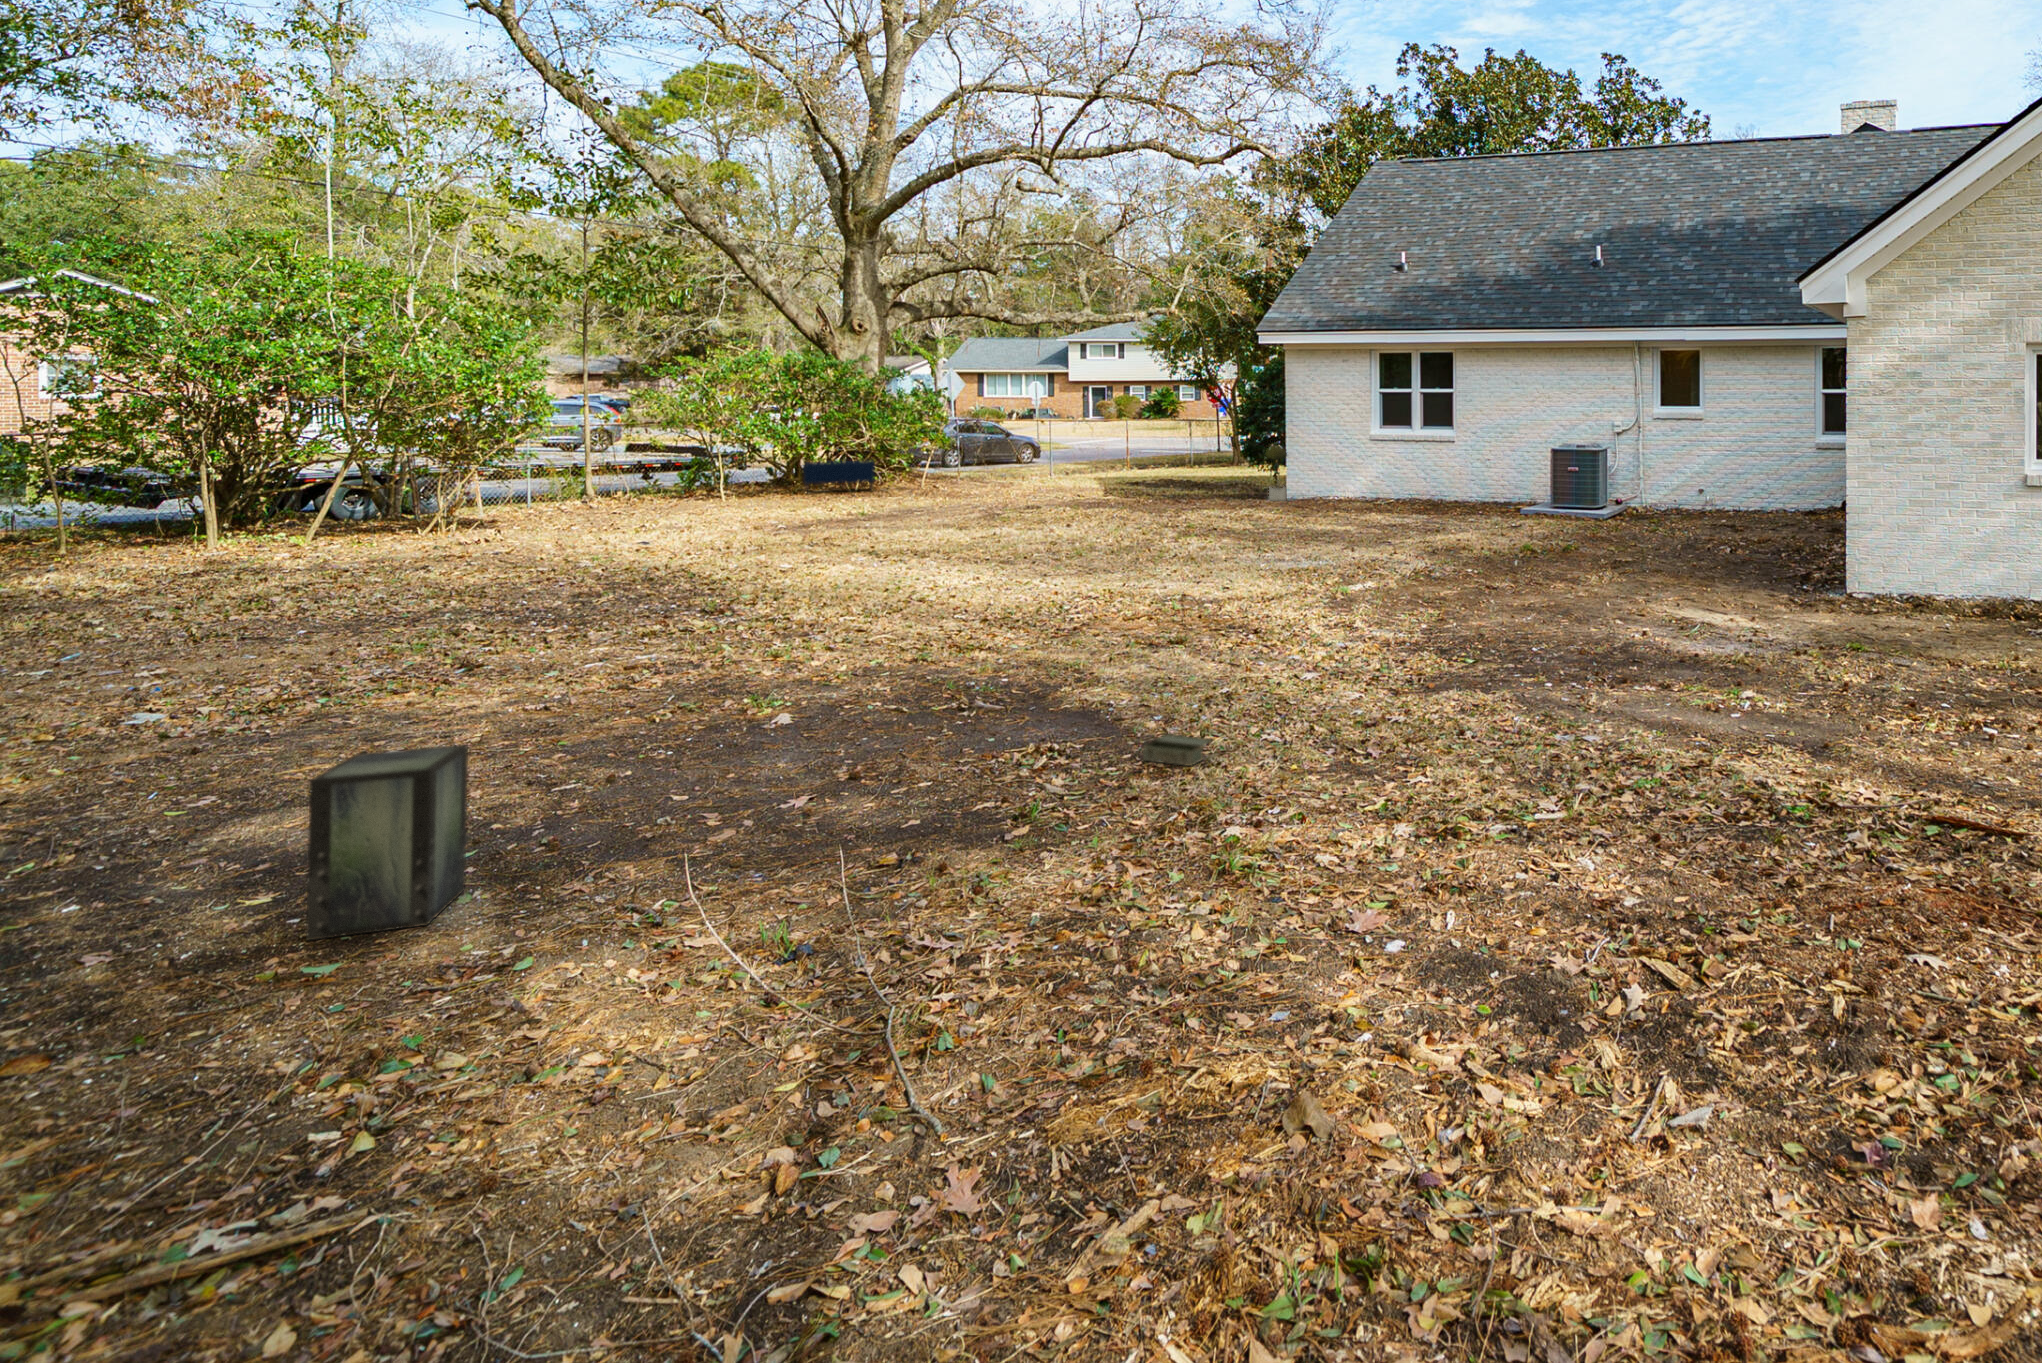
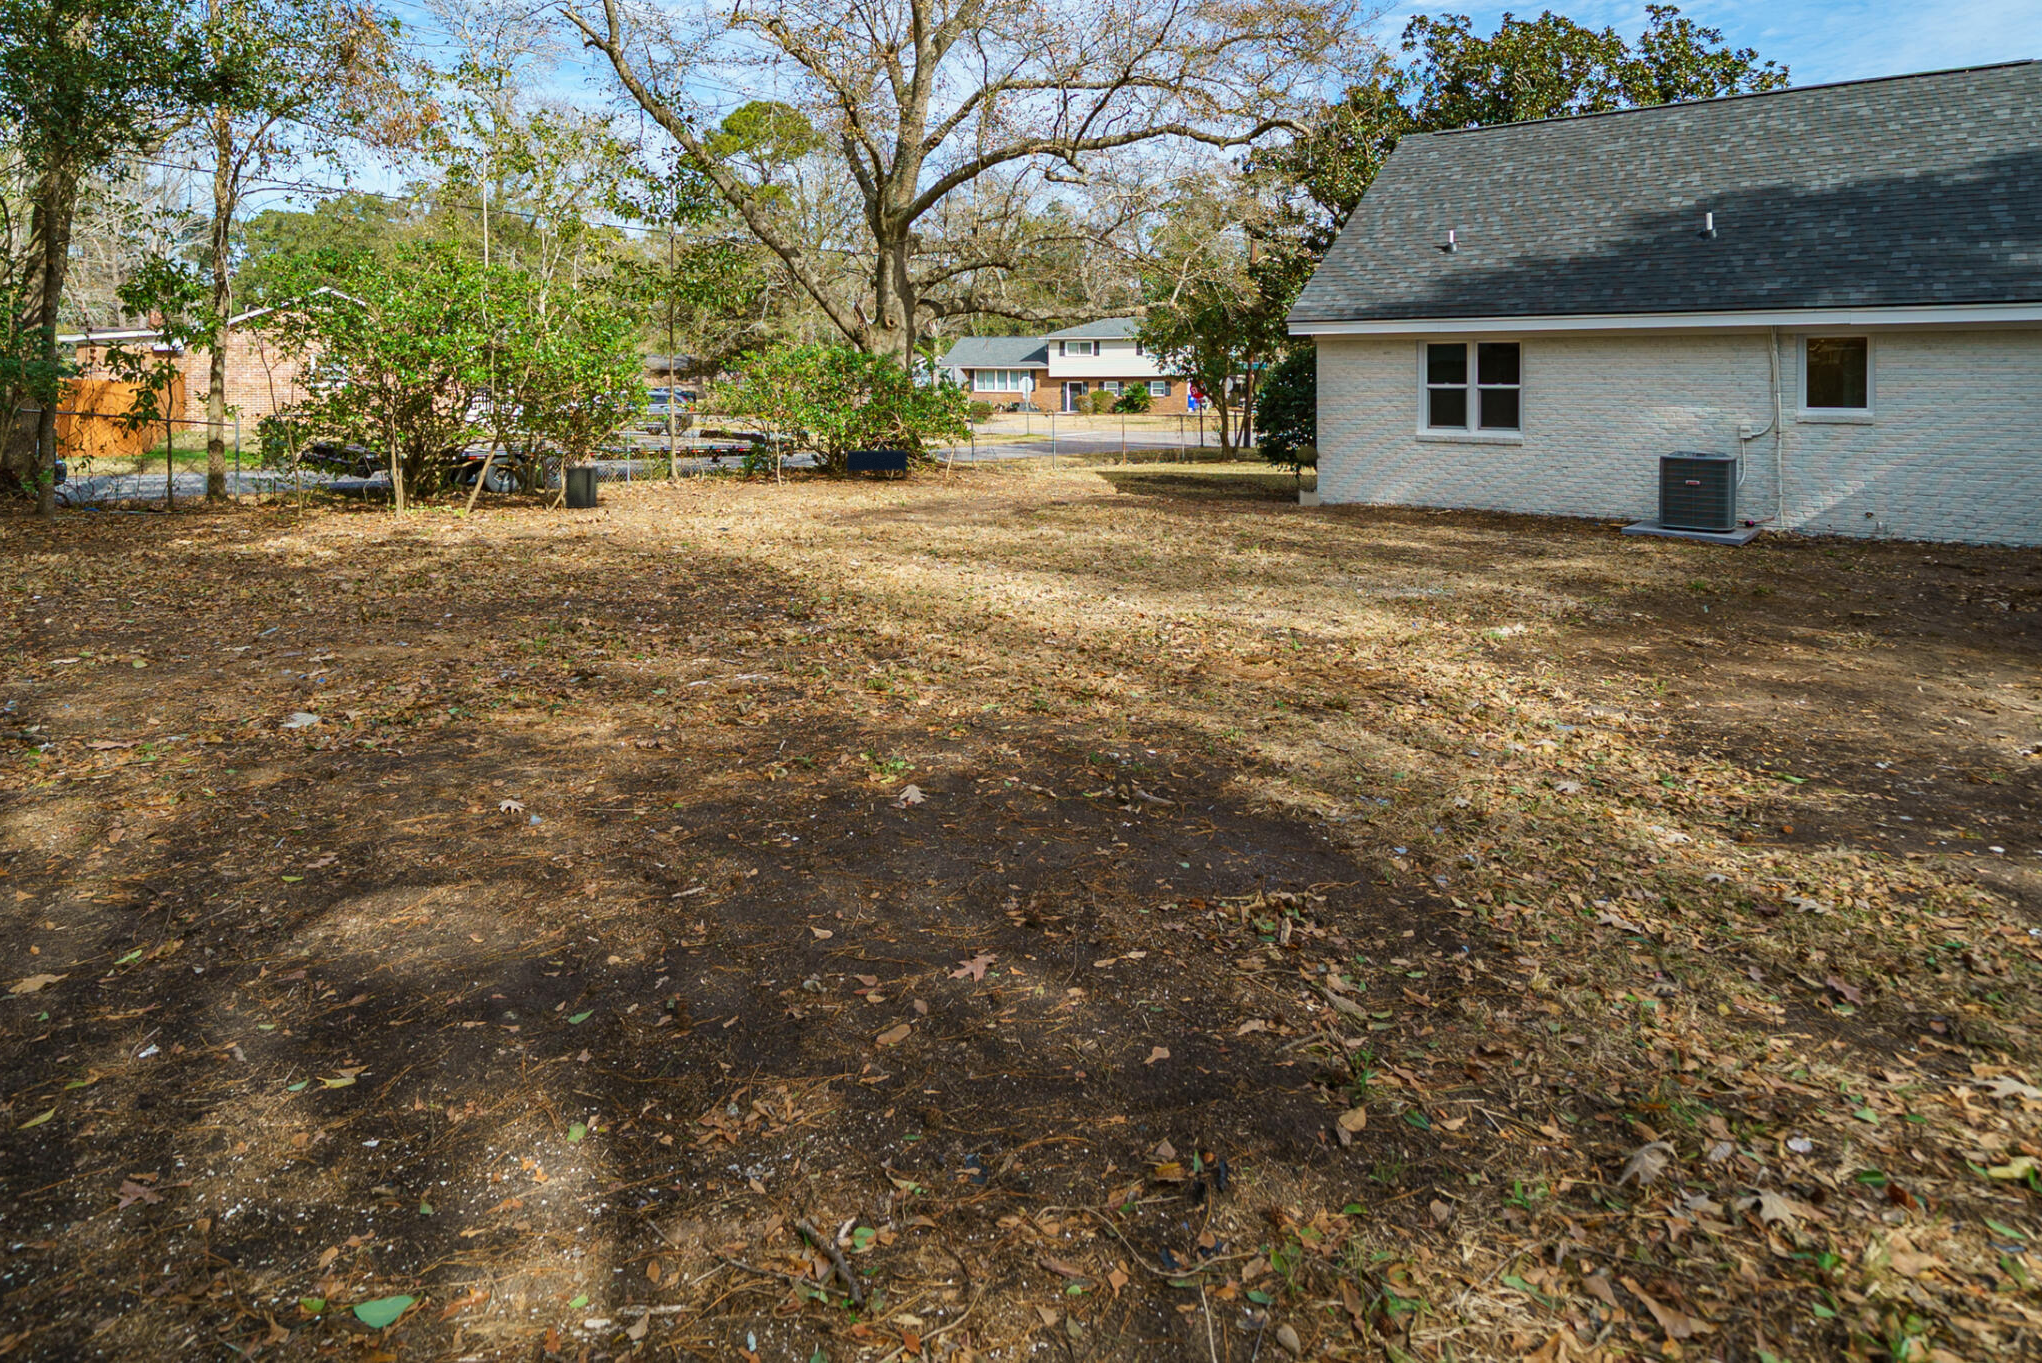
toolbox: present [1143,734,1212,766] -> none [1505,942,1620,1025]
storage box: present [306,745,468,940] -> present [565,467,598,508]

